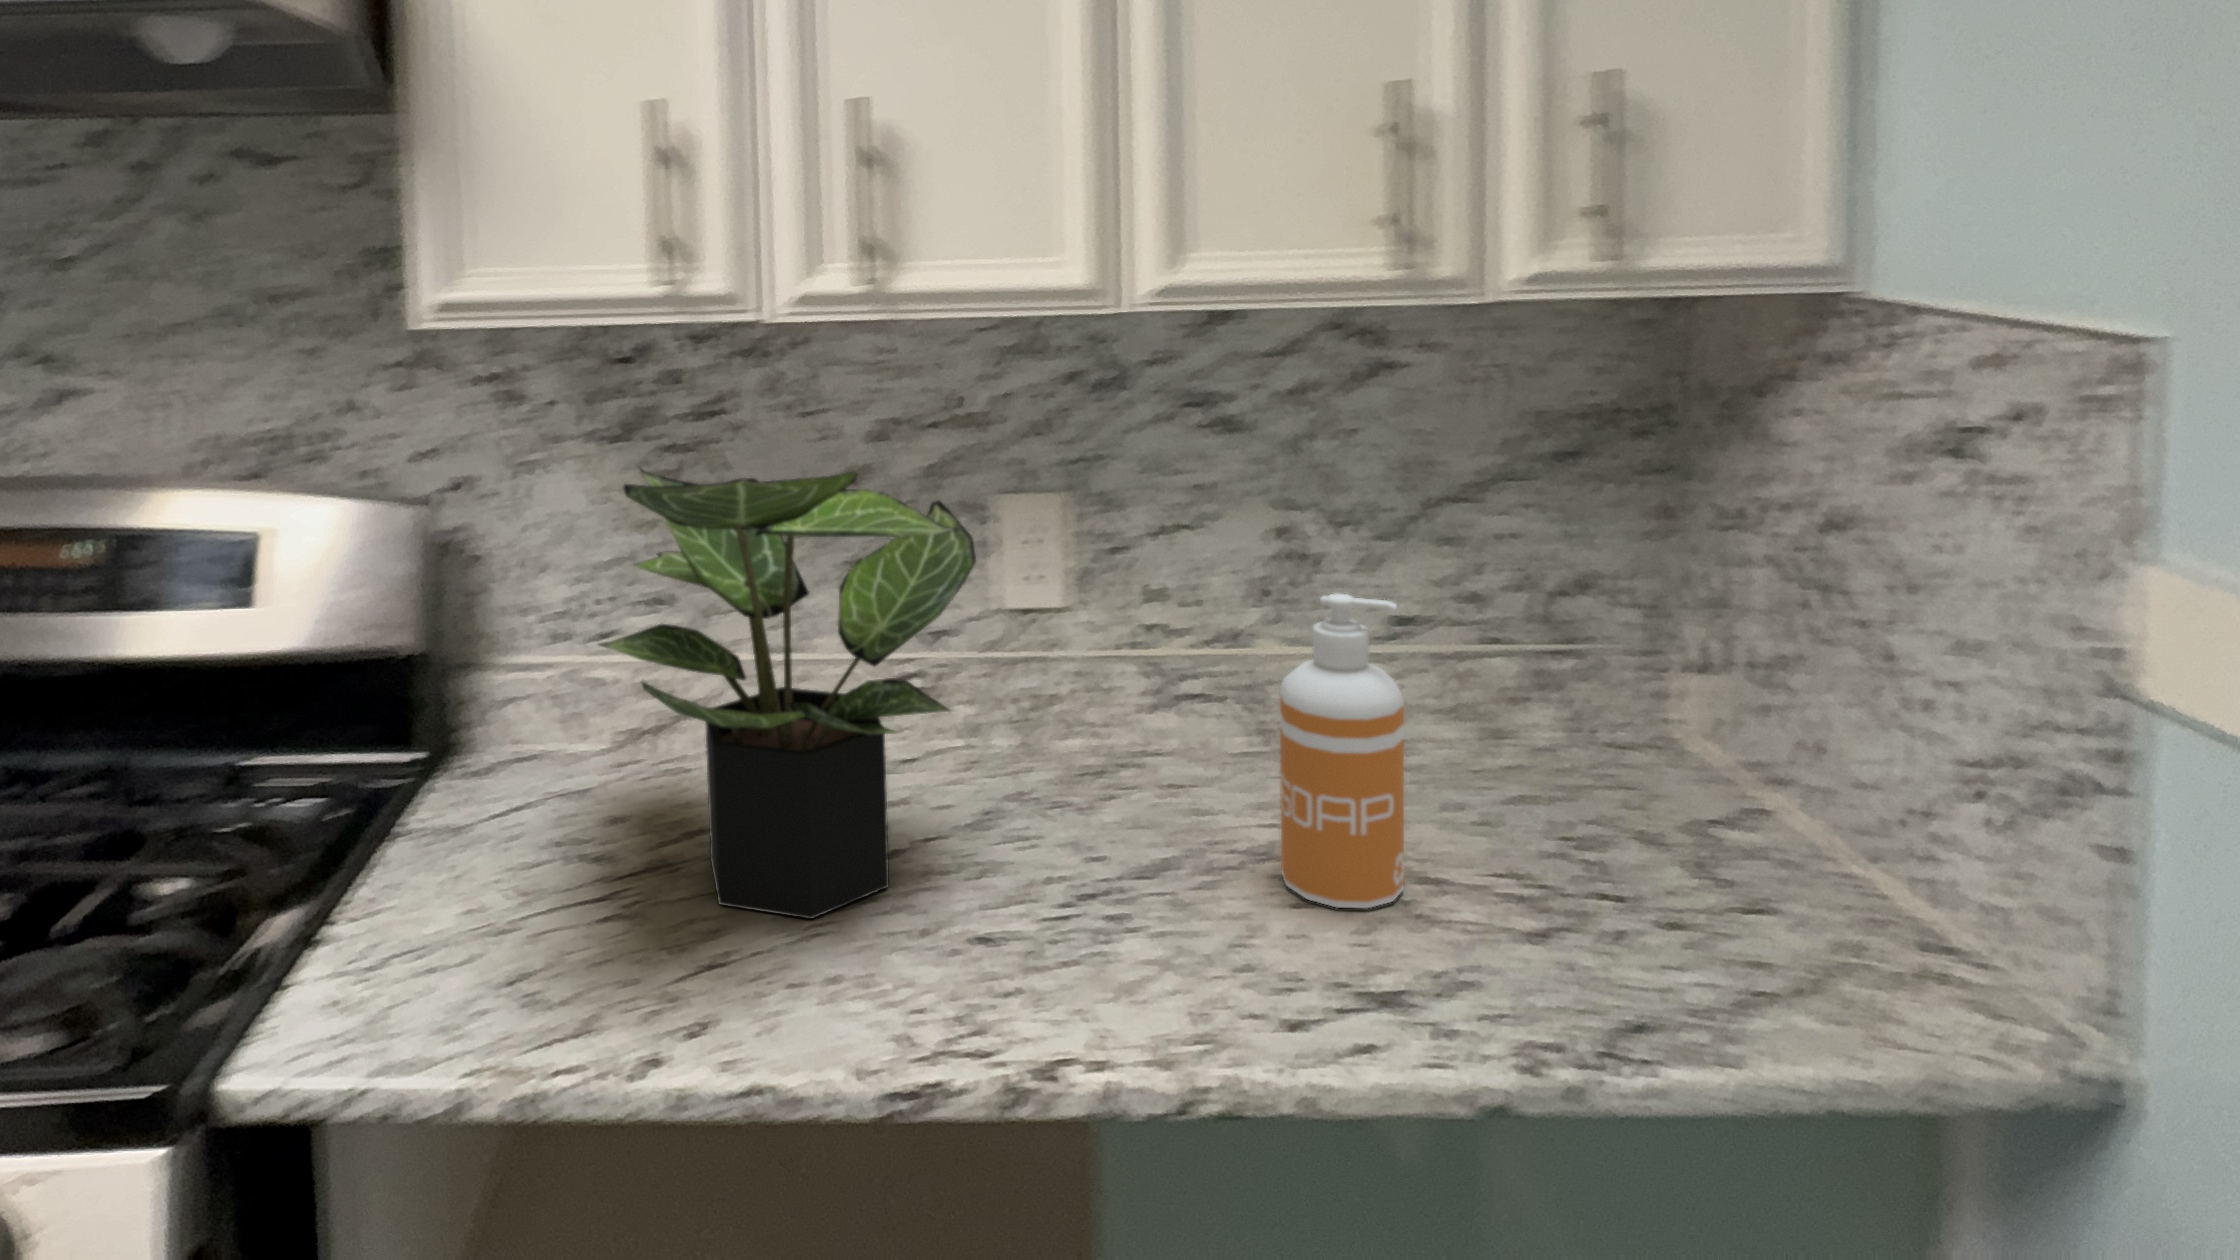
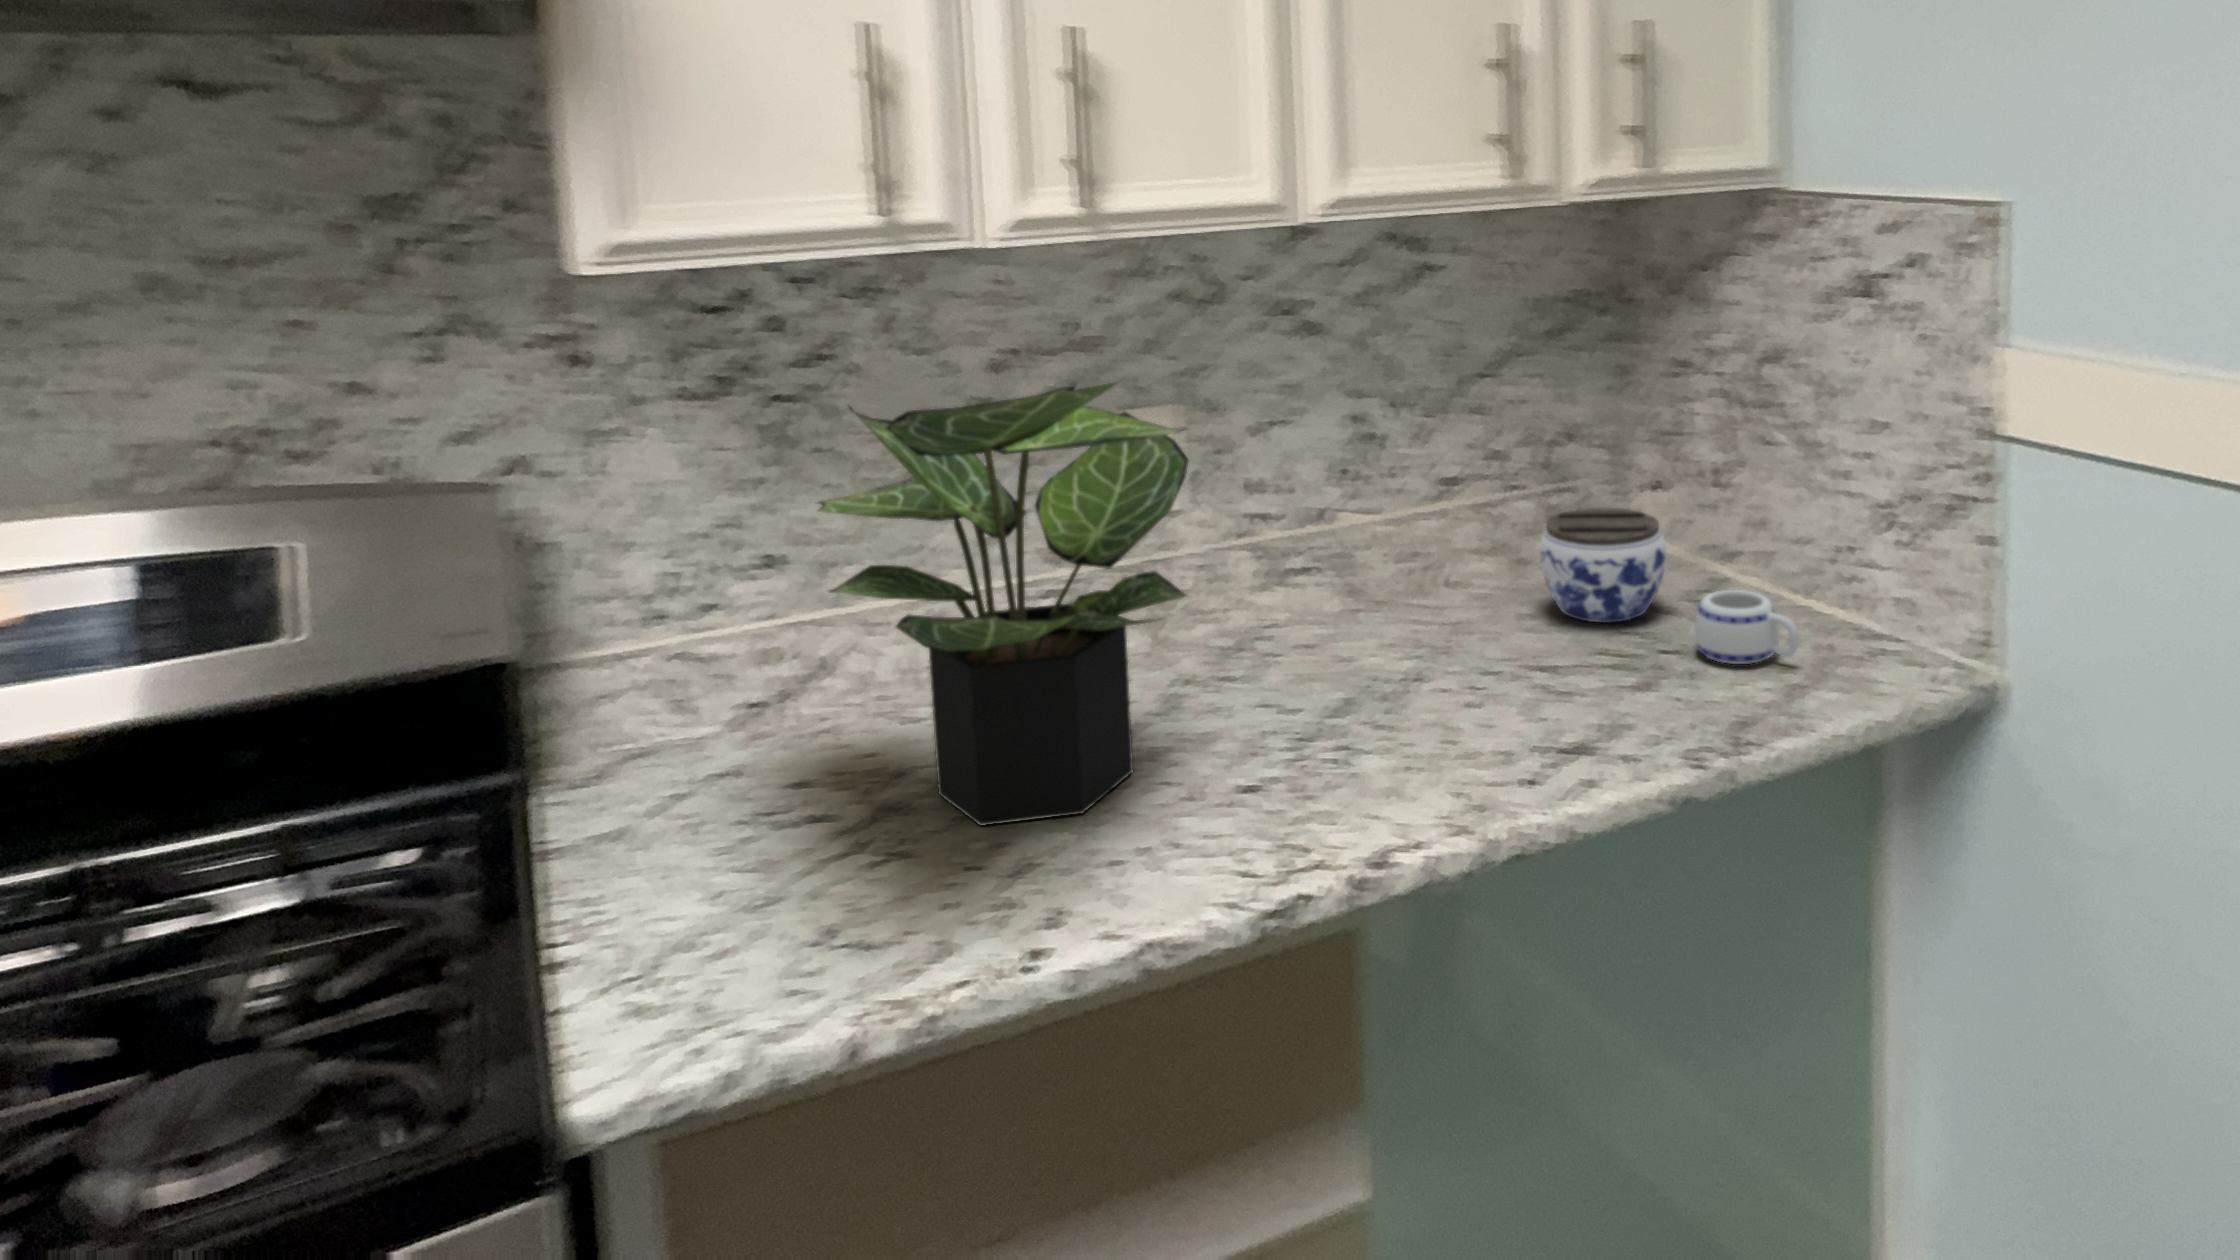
soap dispenser: present [1280,593,1404,908] -> none [1439,446,1537,699]
jar: none [1475,686,1652,843] -> present [1540,508,1666,623]
mug: none [1643,835,1791,953] -> present [1694,590,1799,664]

